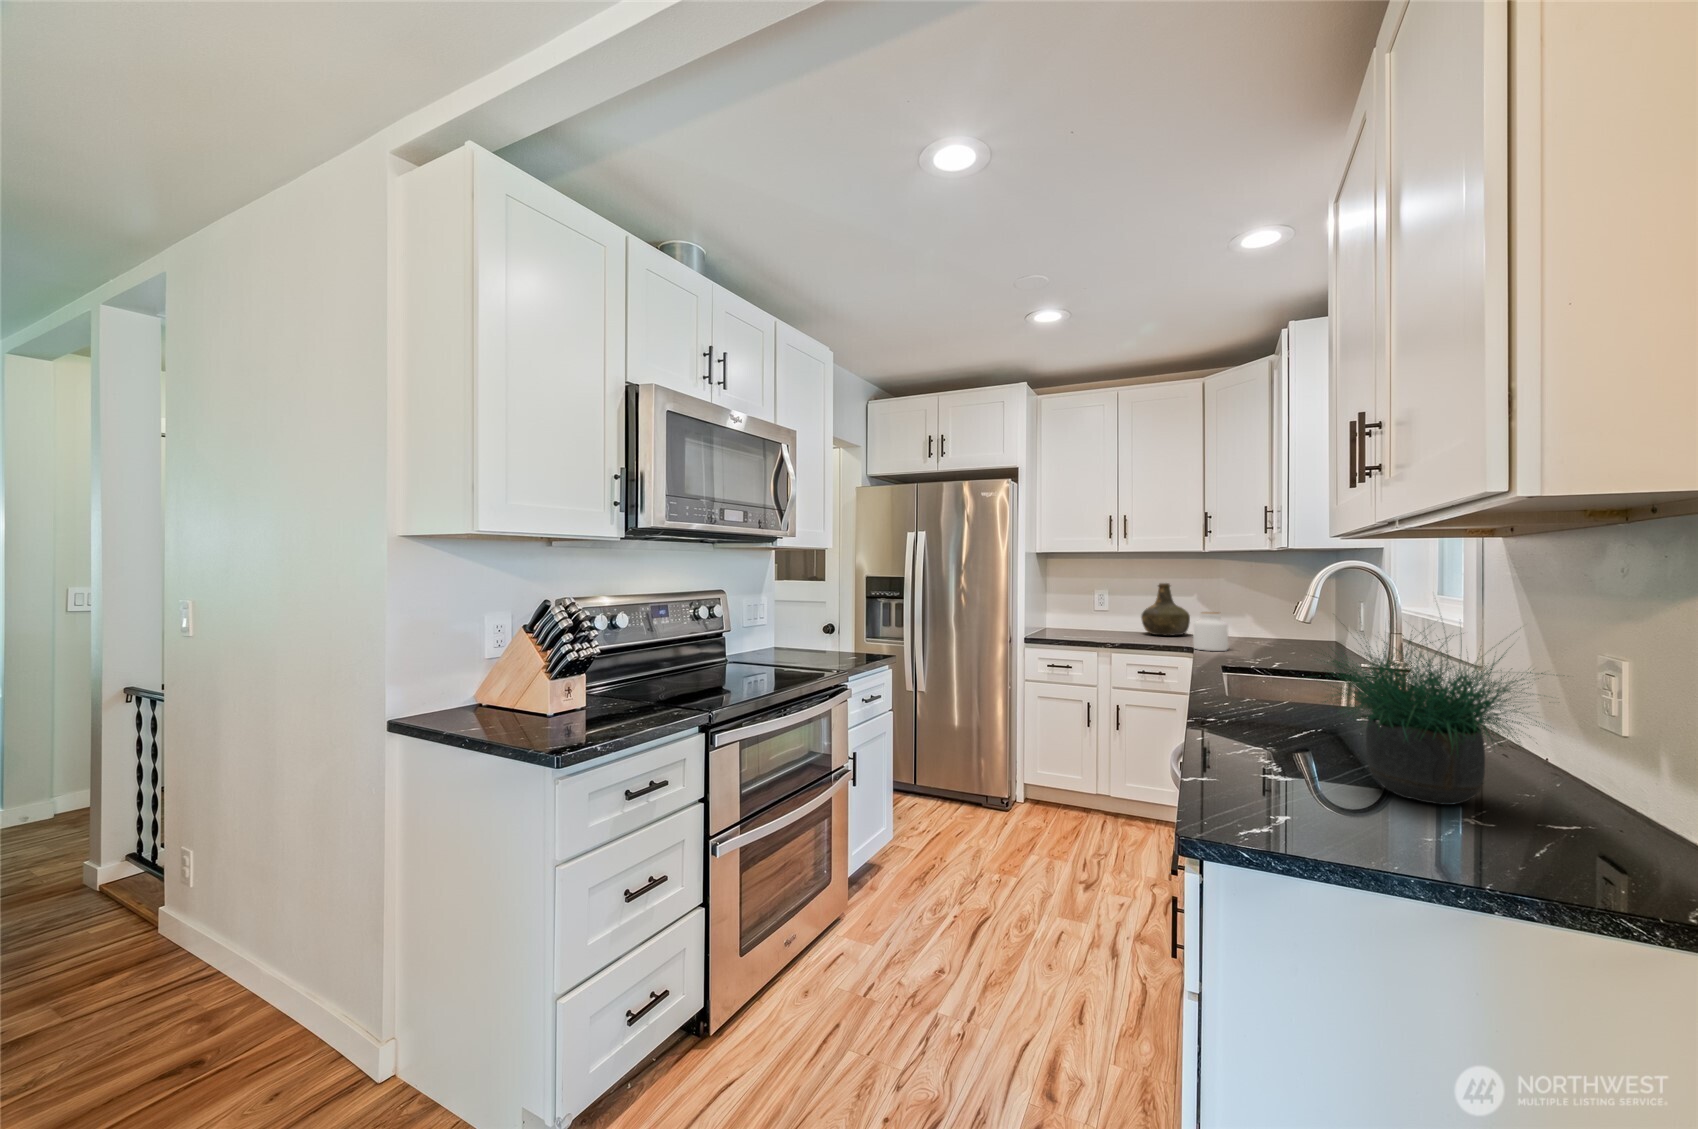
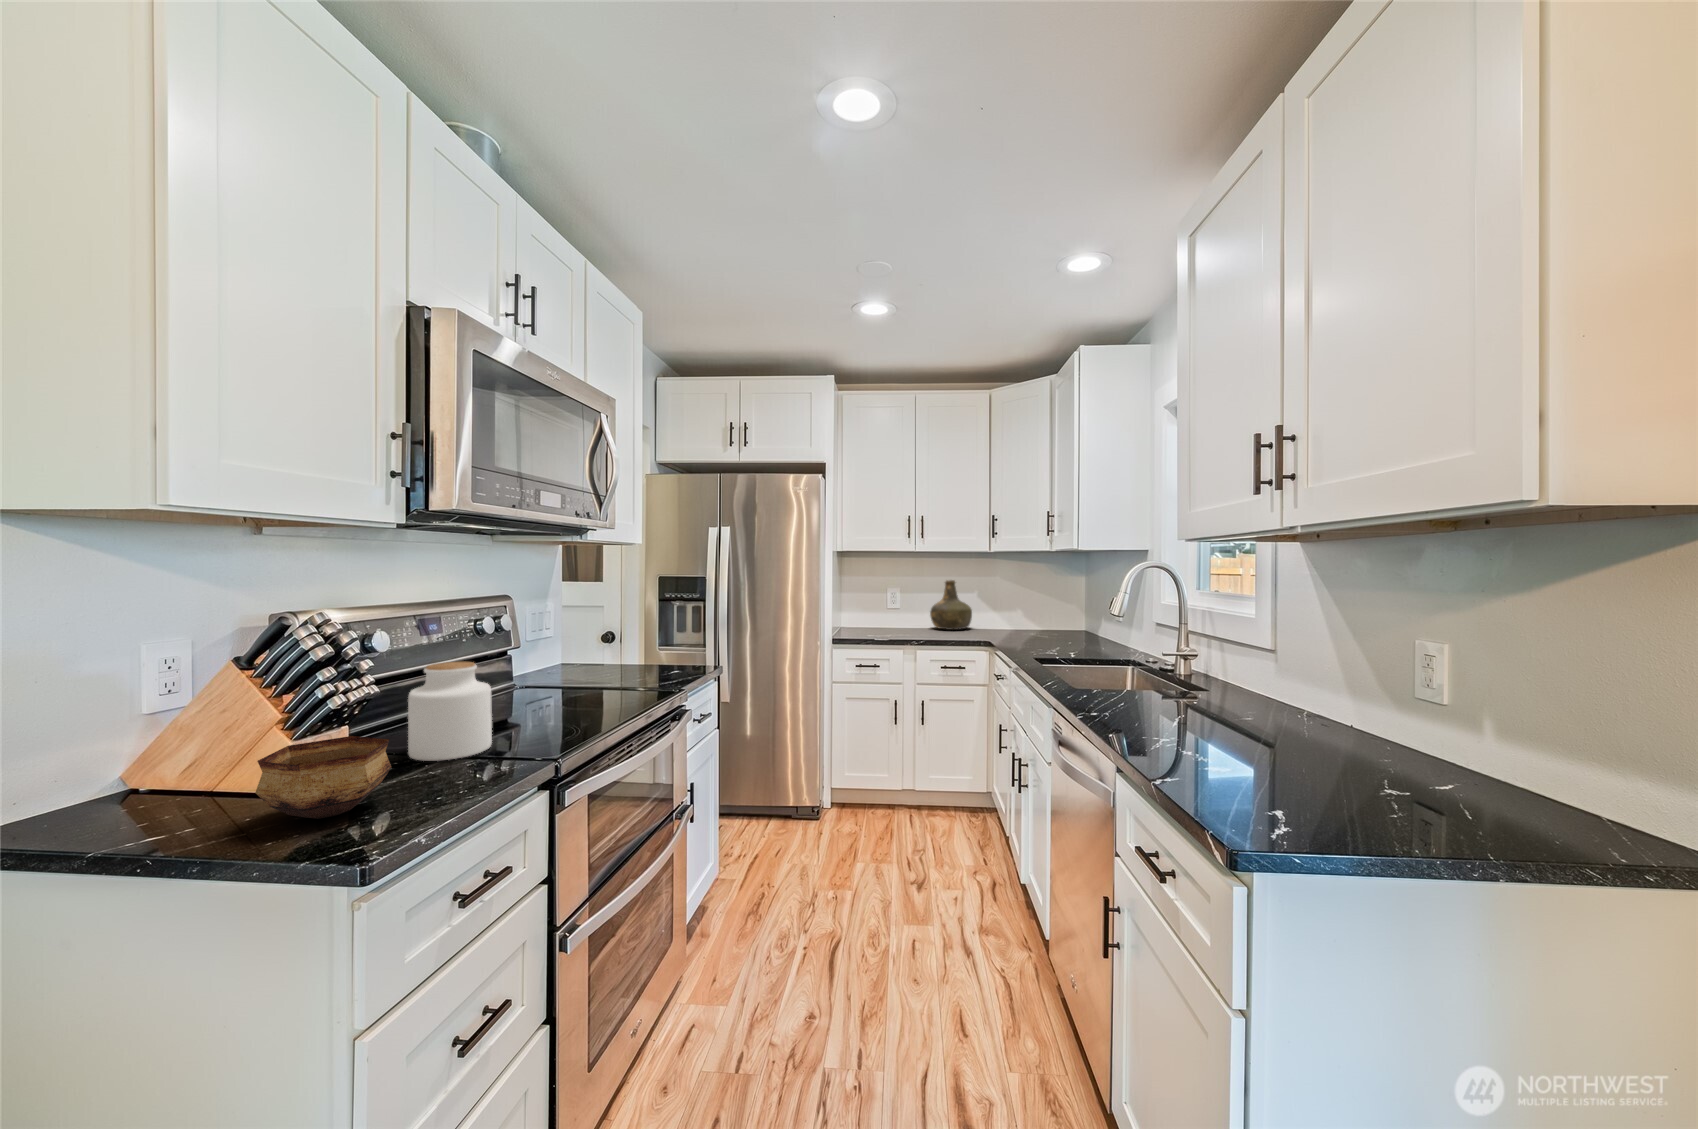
jar: present [1193,612,1228,651] -> present [408,662,492,761]
potted plant: present [1317,613,1543,805] -> none [1224,588,1467,778]
bowl: none [521,678,596,727] -> present [255,736,391,819]

